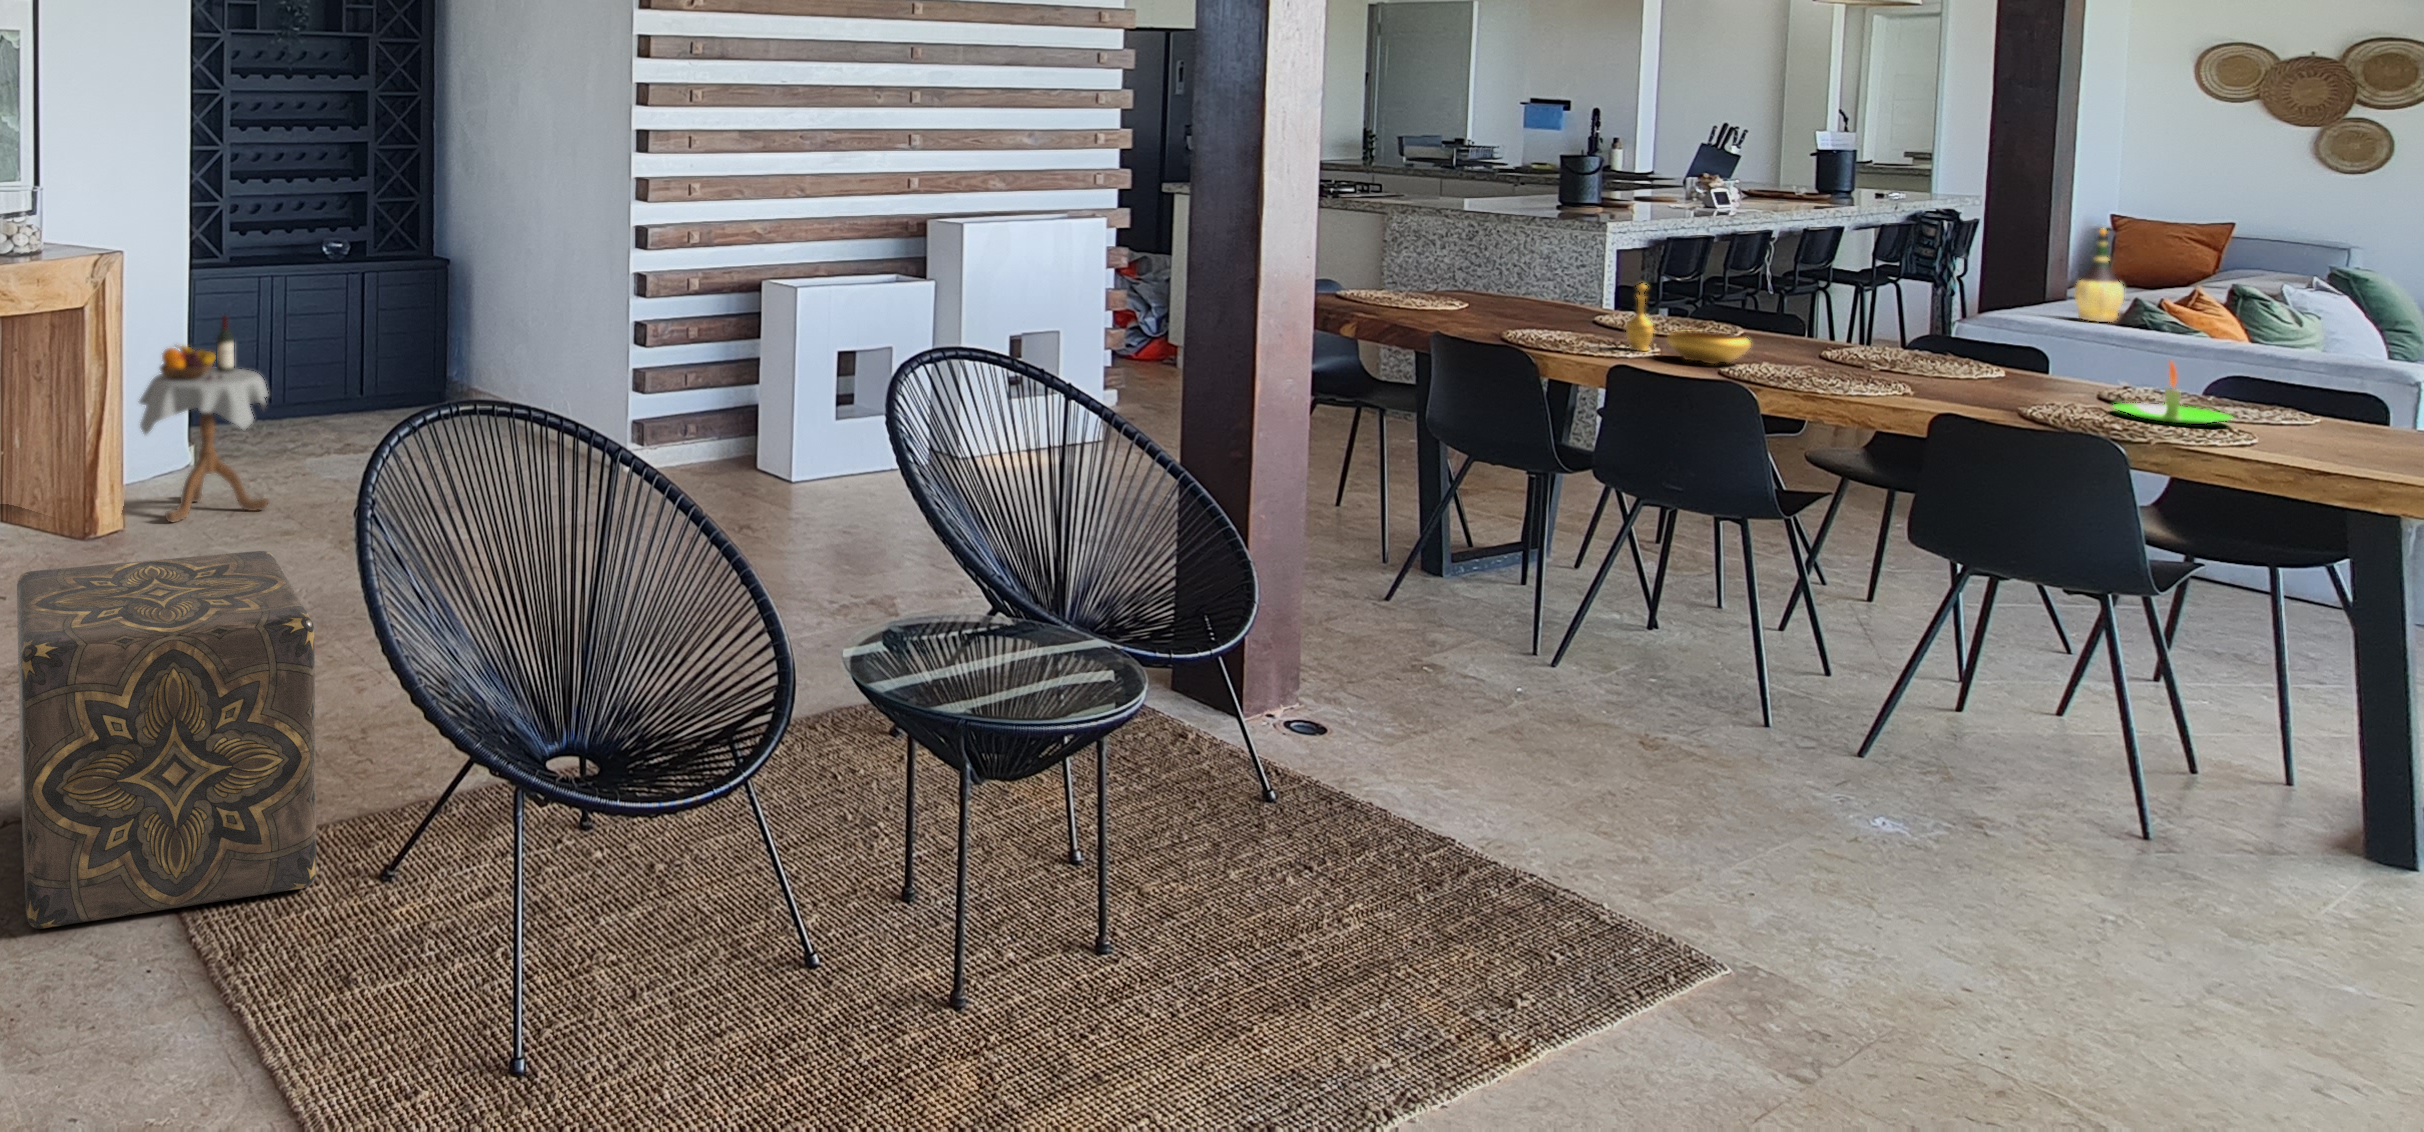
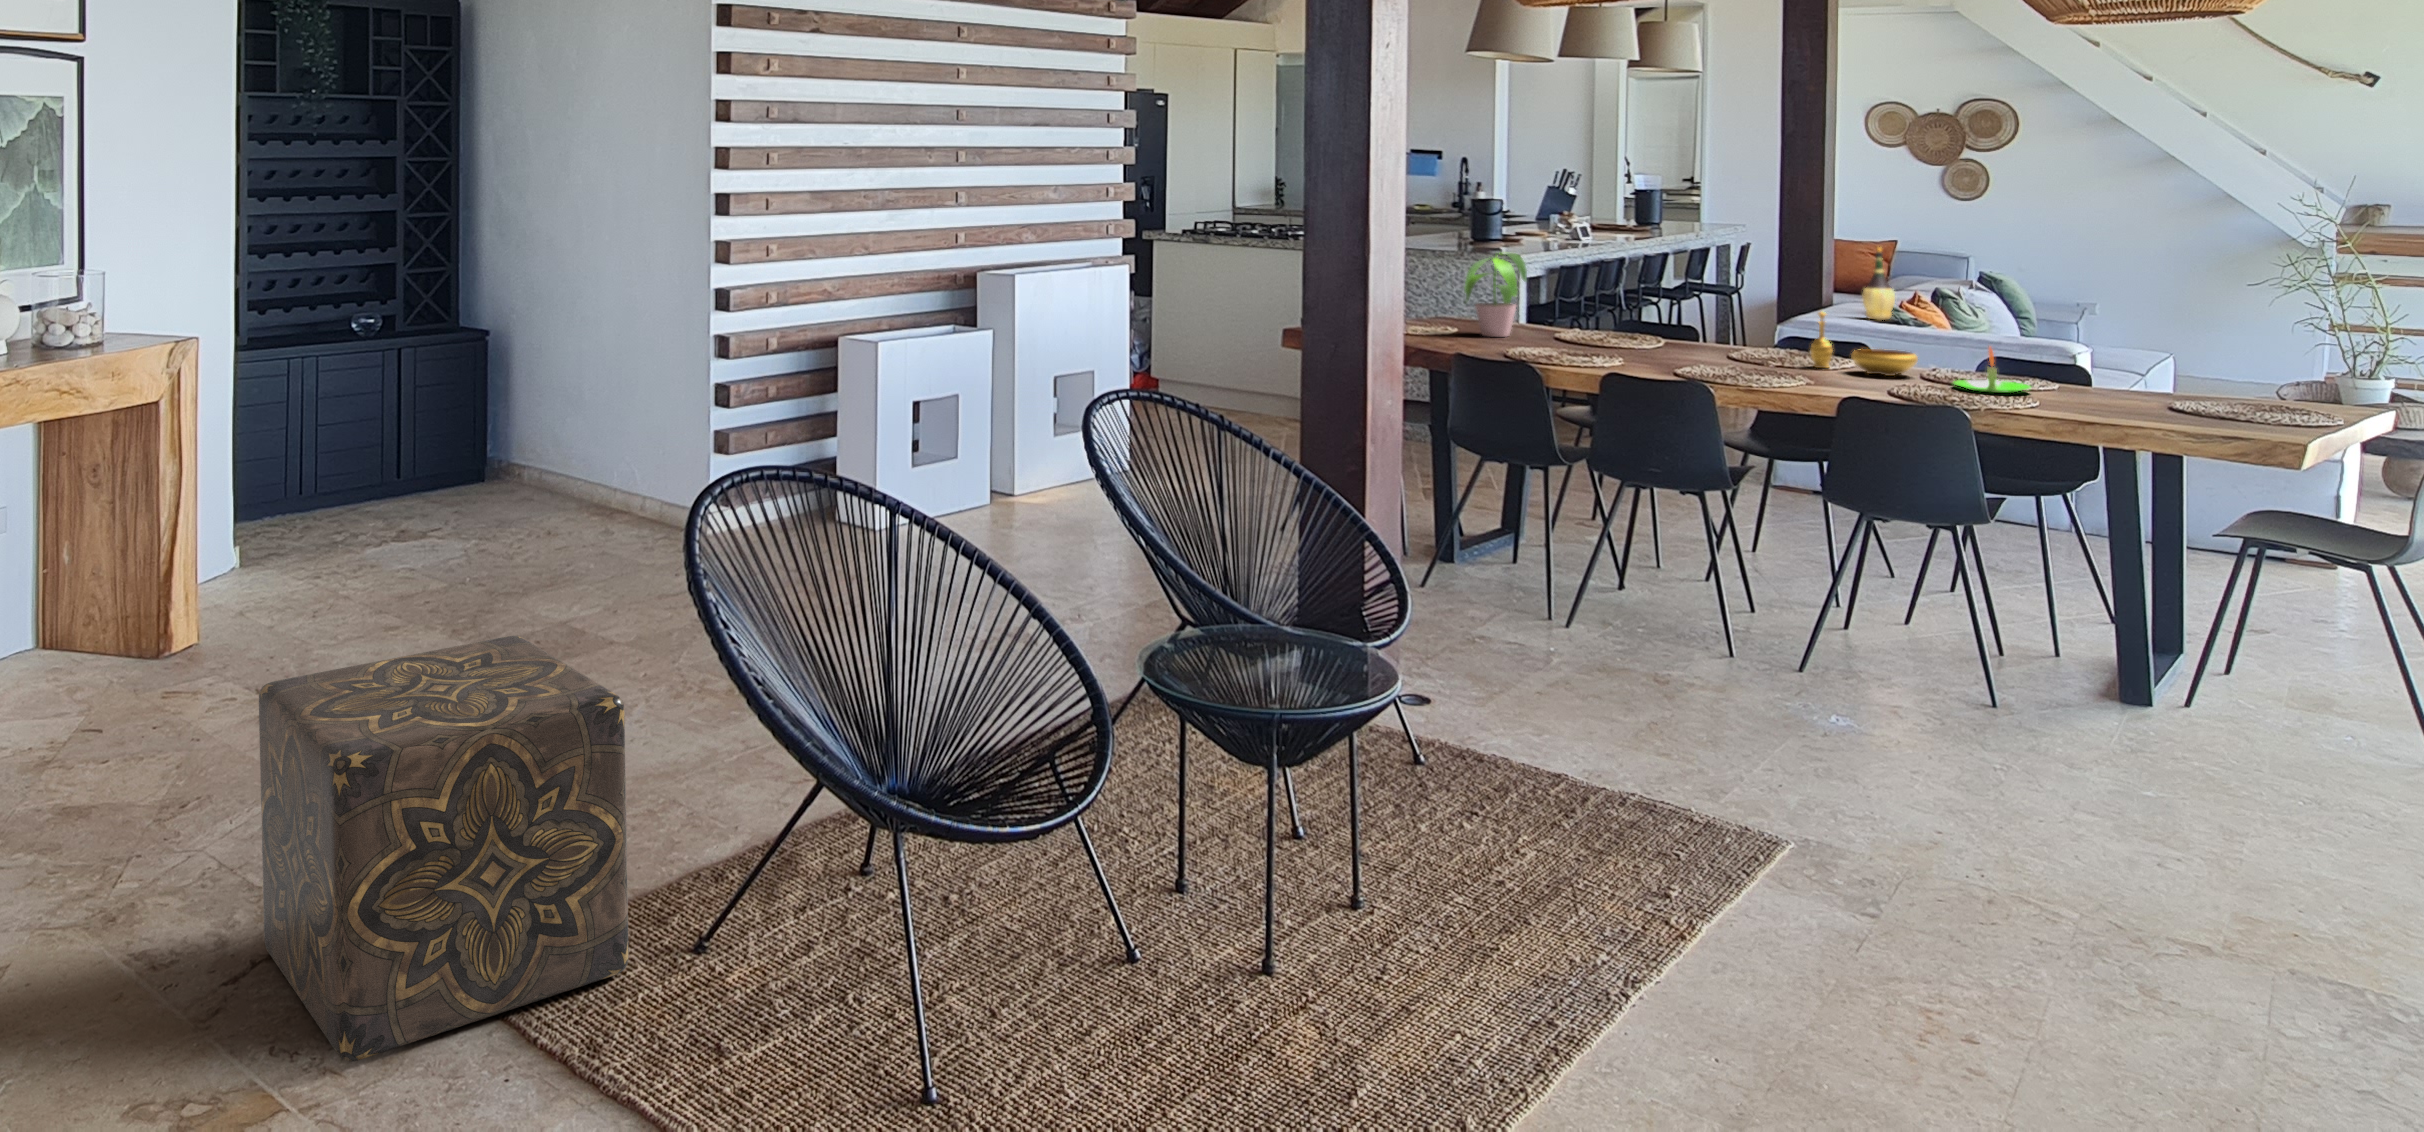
potted plant: none [1454,216,1580,317] -> present [1464,253,1527,337]
decorative bowl: present [1626,284,1751,364] -> present [1811,312,1918,376]
side table: present [139,315,268,522] -> none [205,398,355,624]

